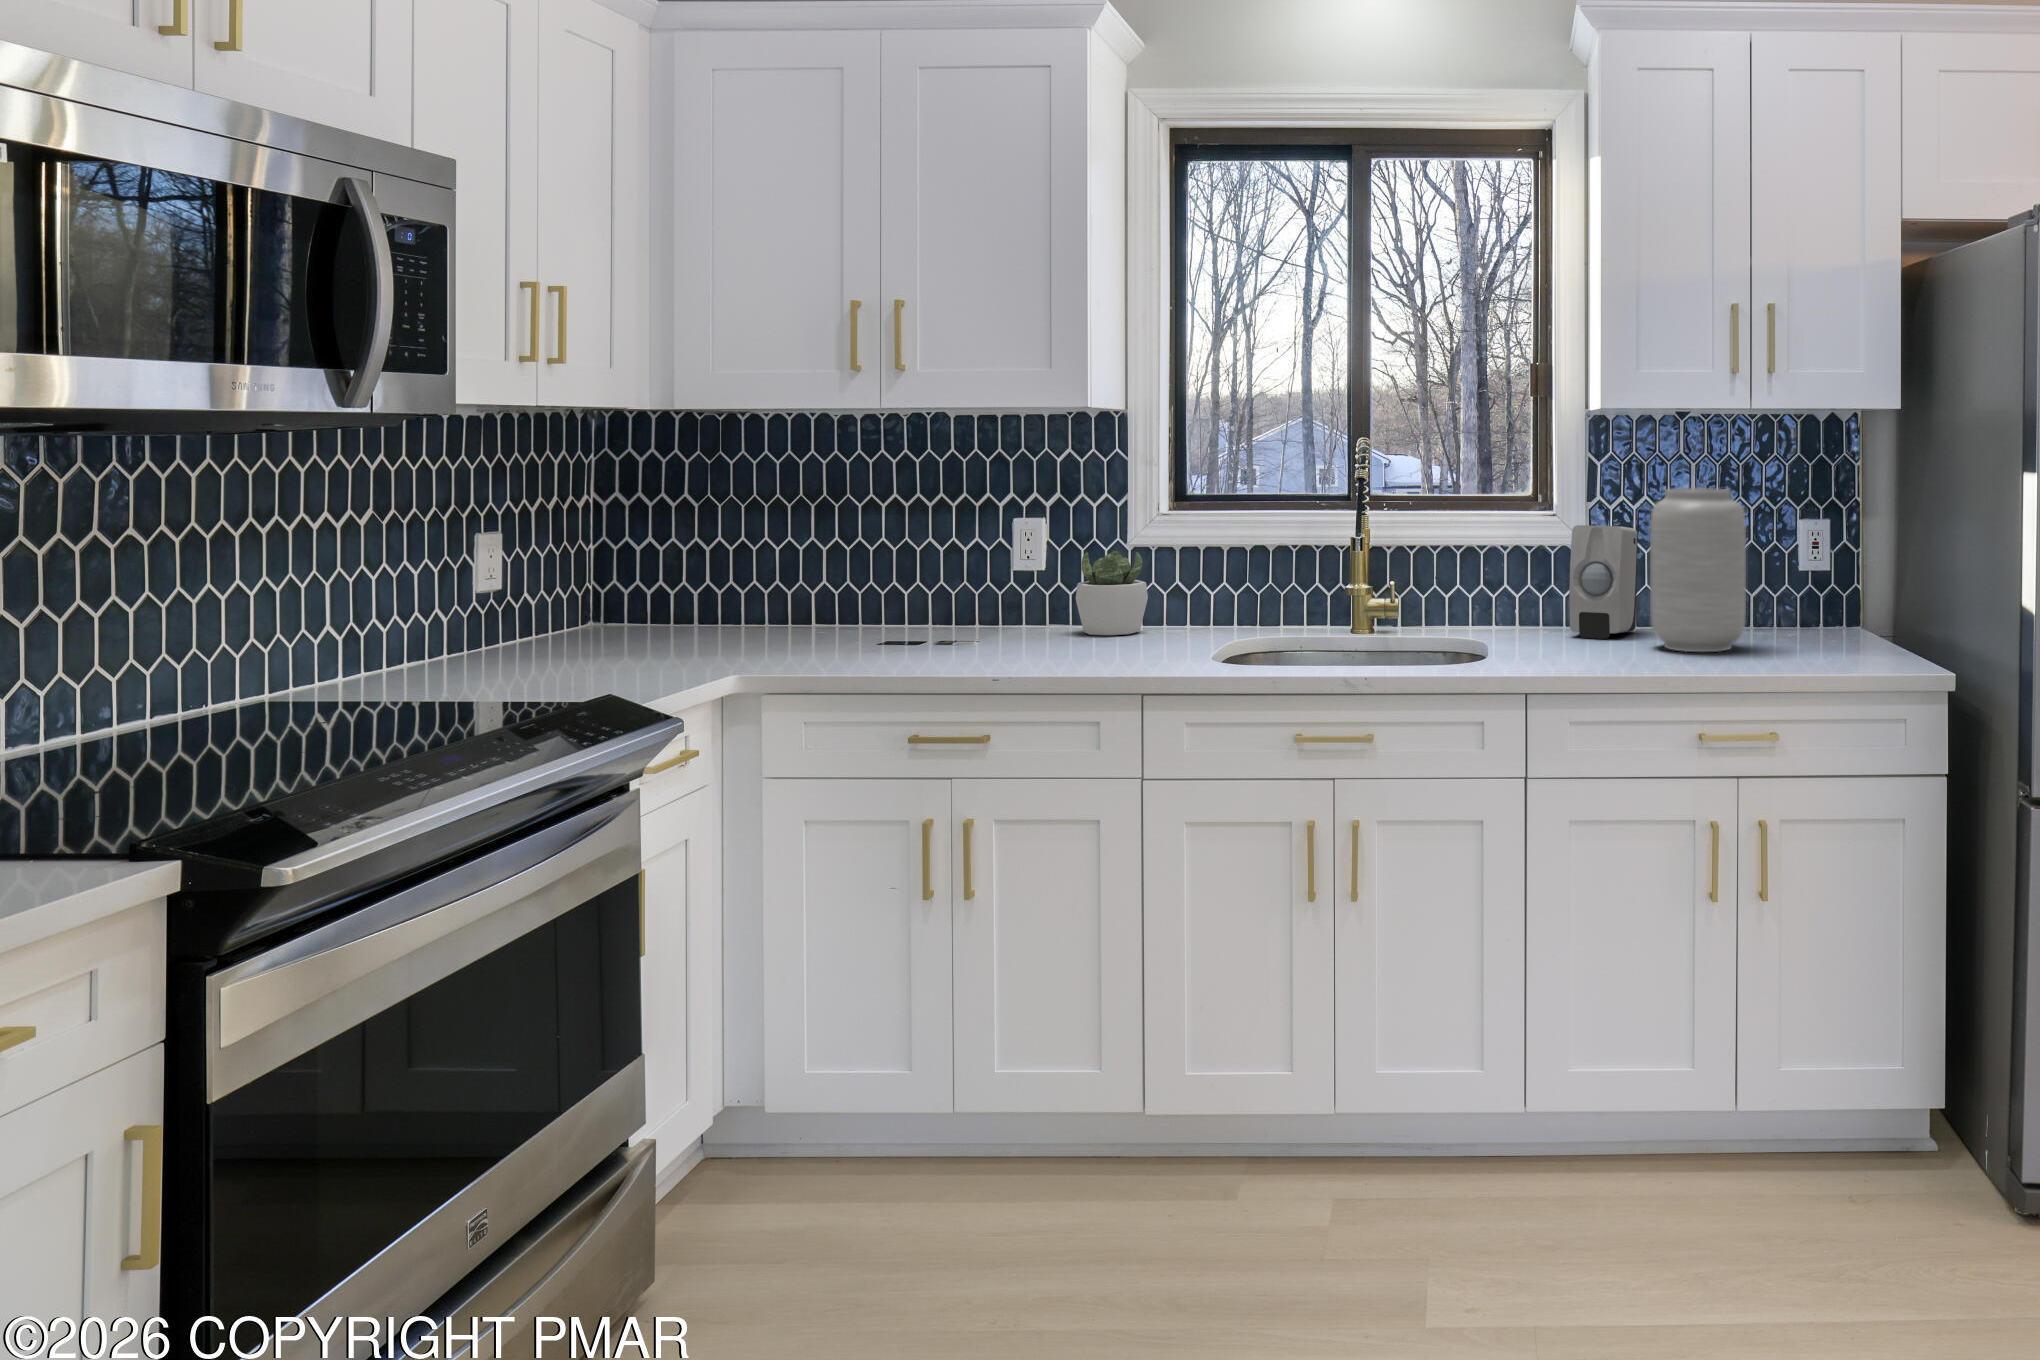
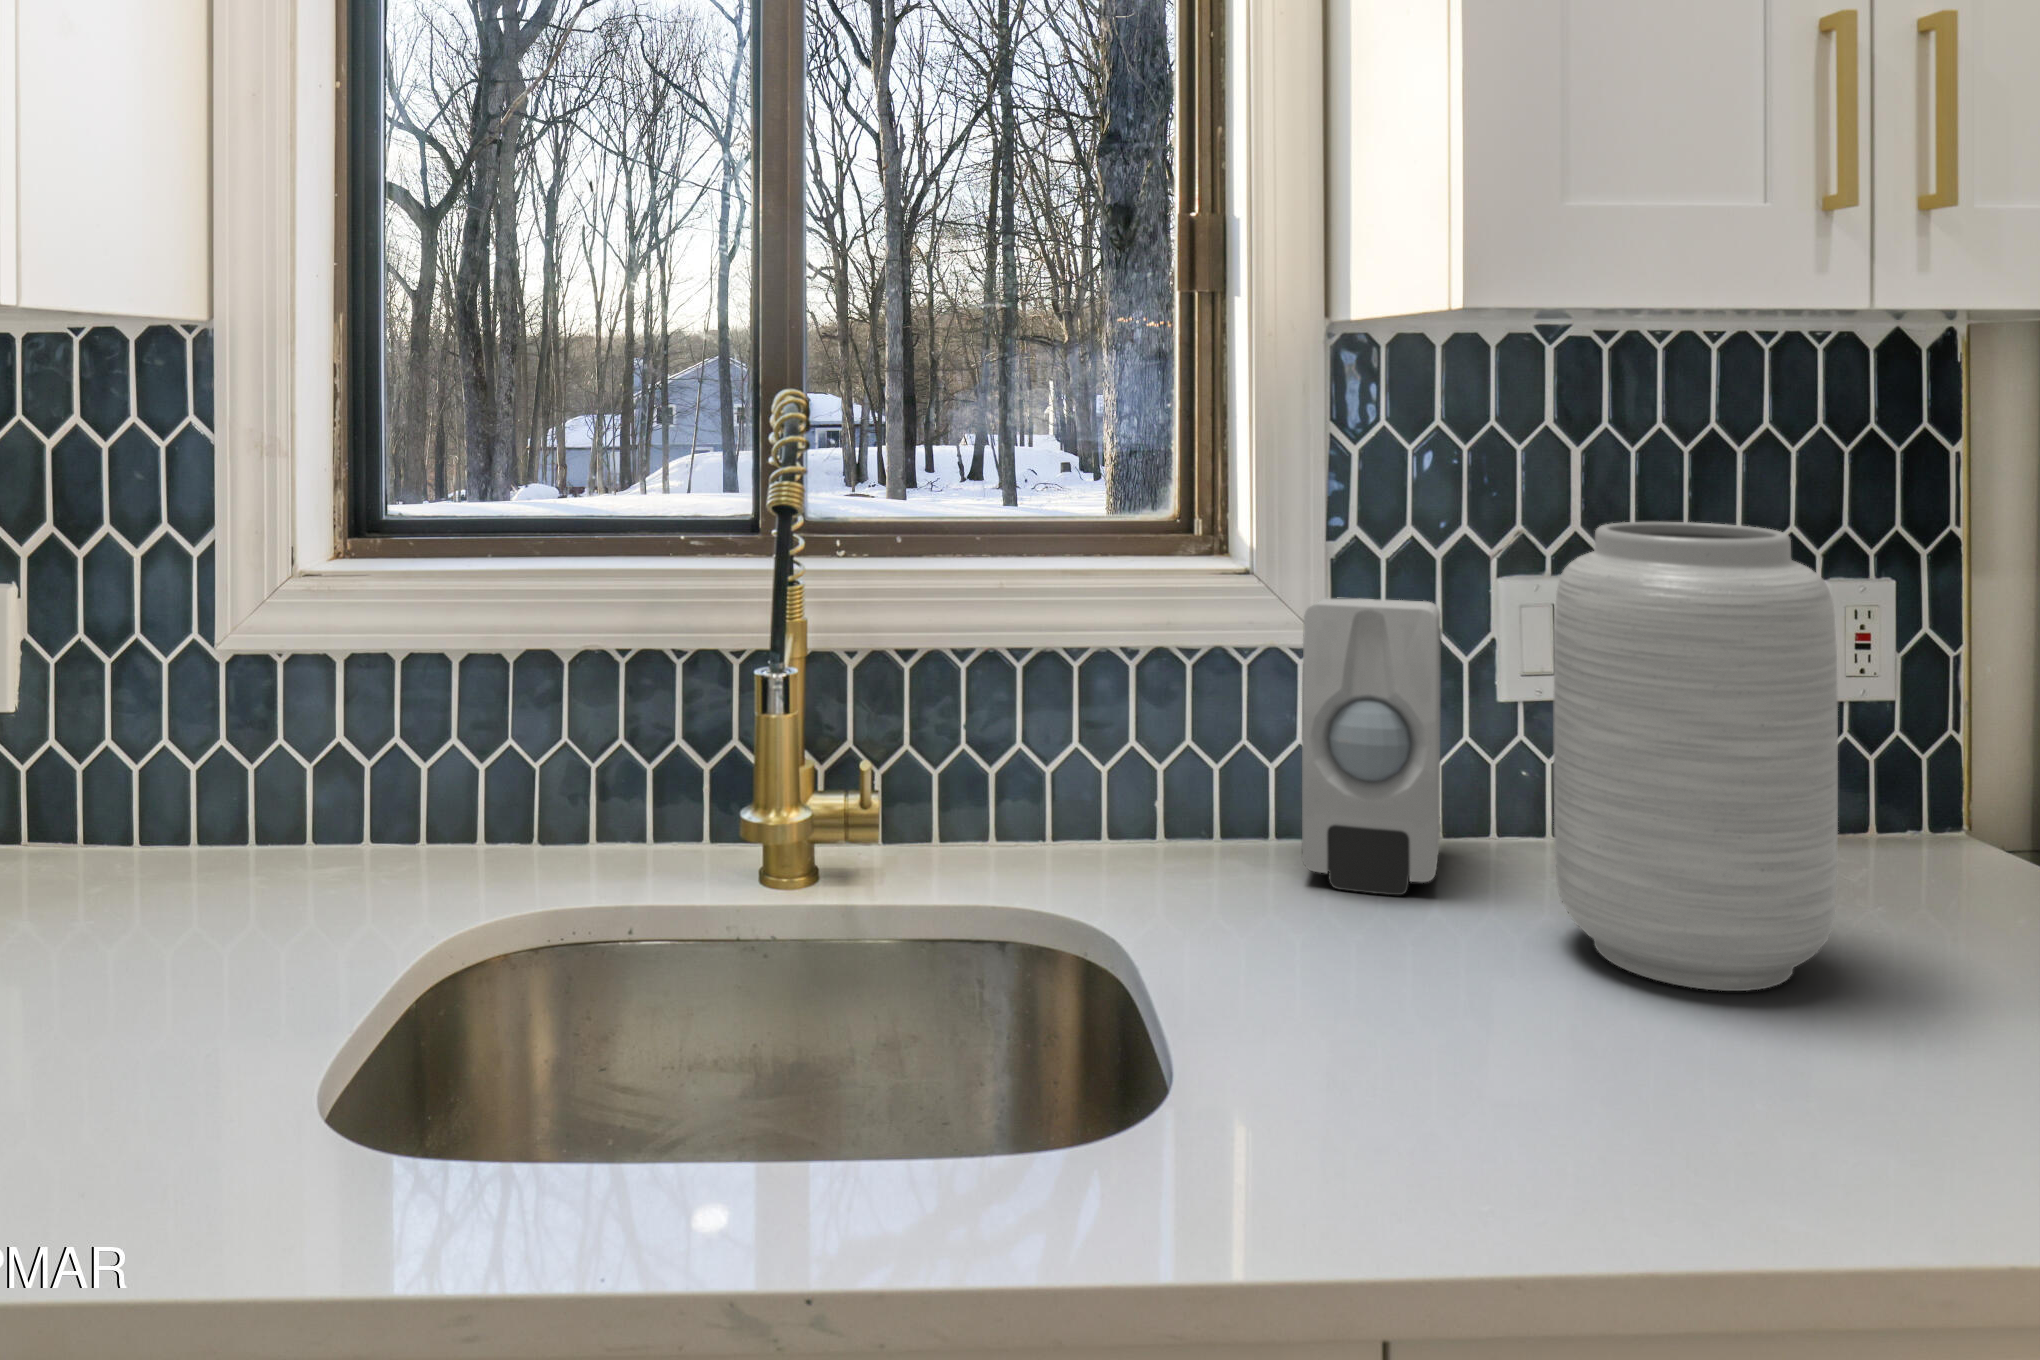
succulent plant: present [1076,551,1148,636] -> none [70,663,256,893]

